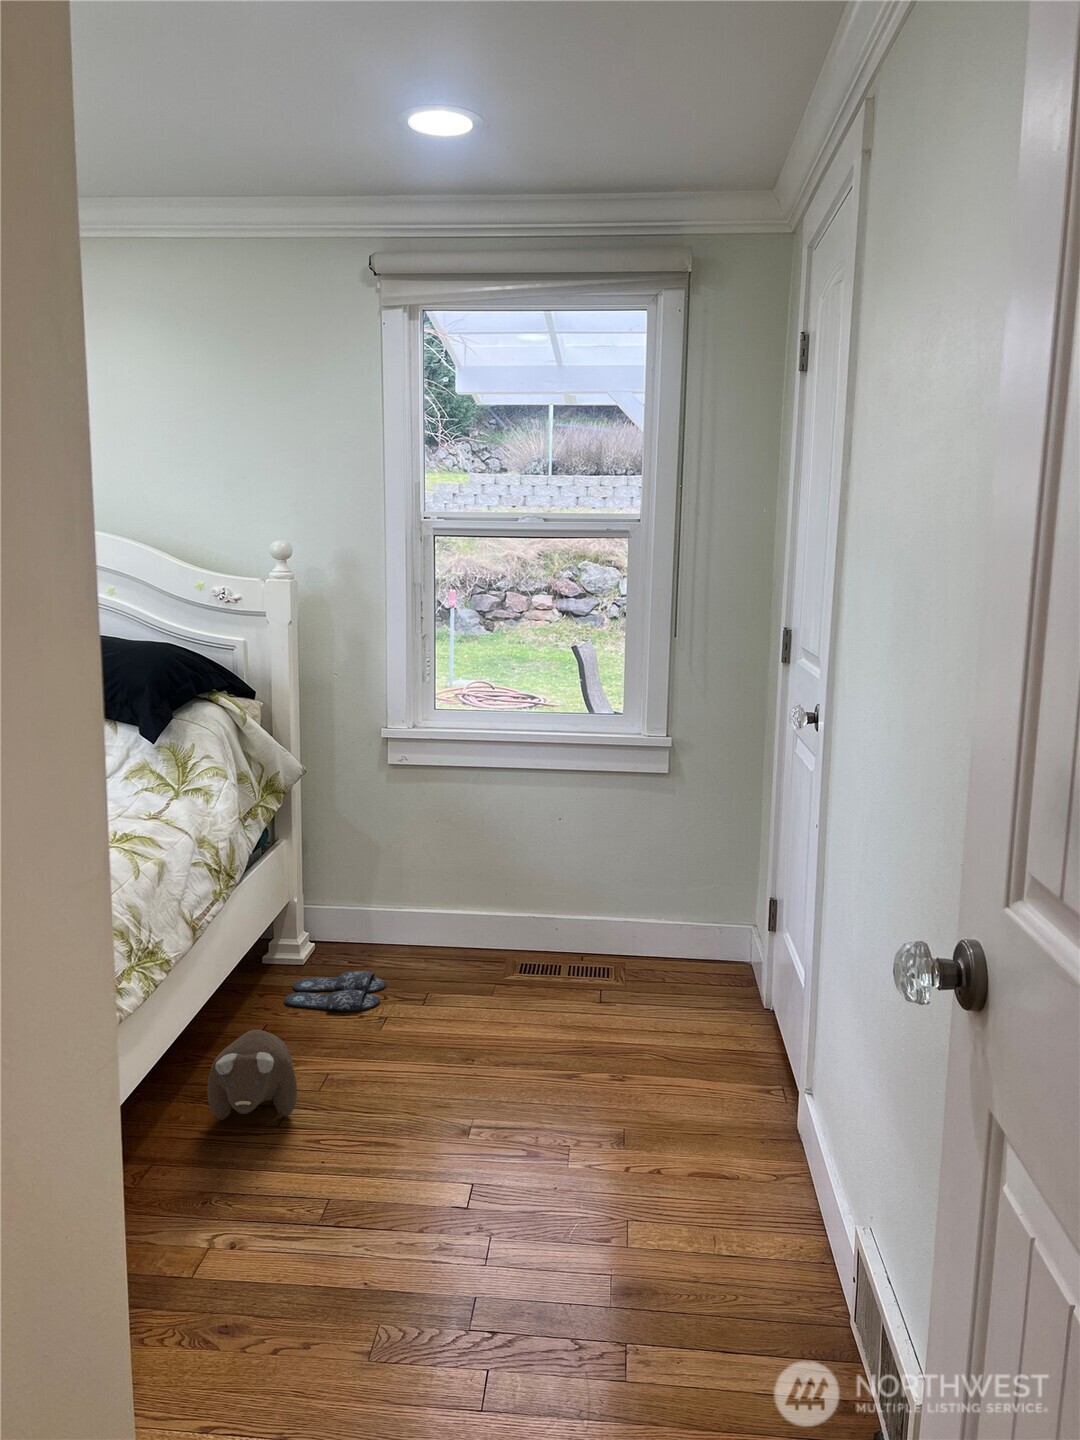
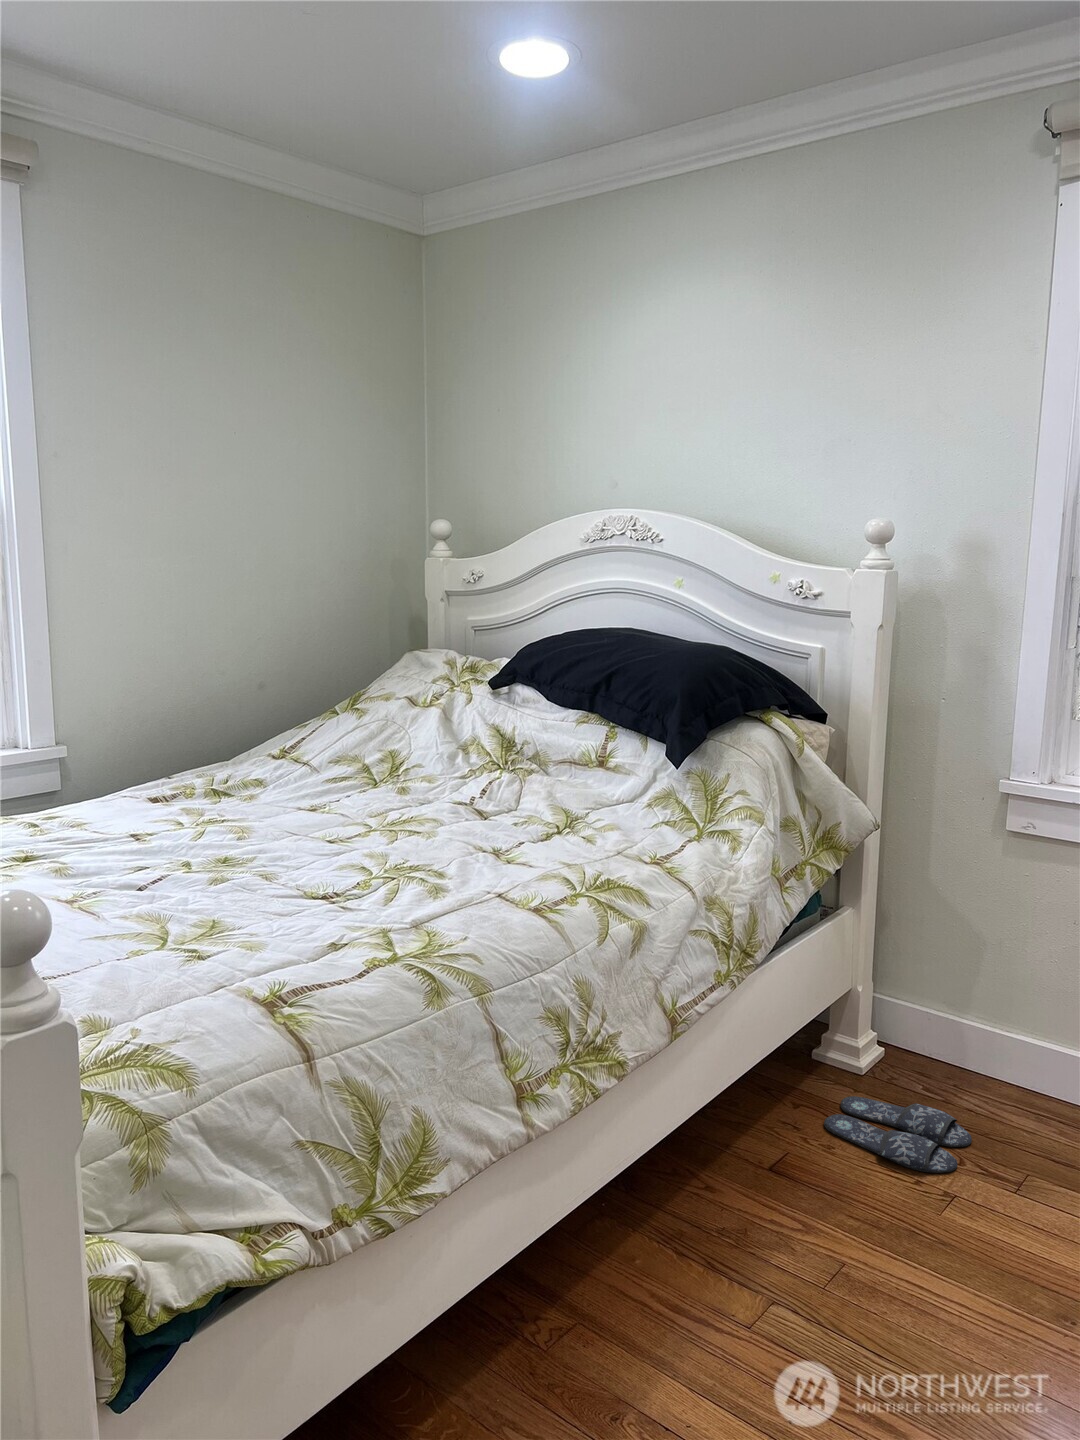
plush toy: present [207,1030,297,1120] -> none [680,1174,802,1316]

